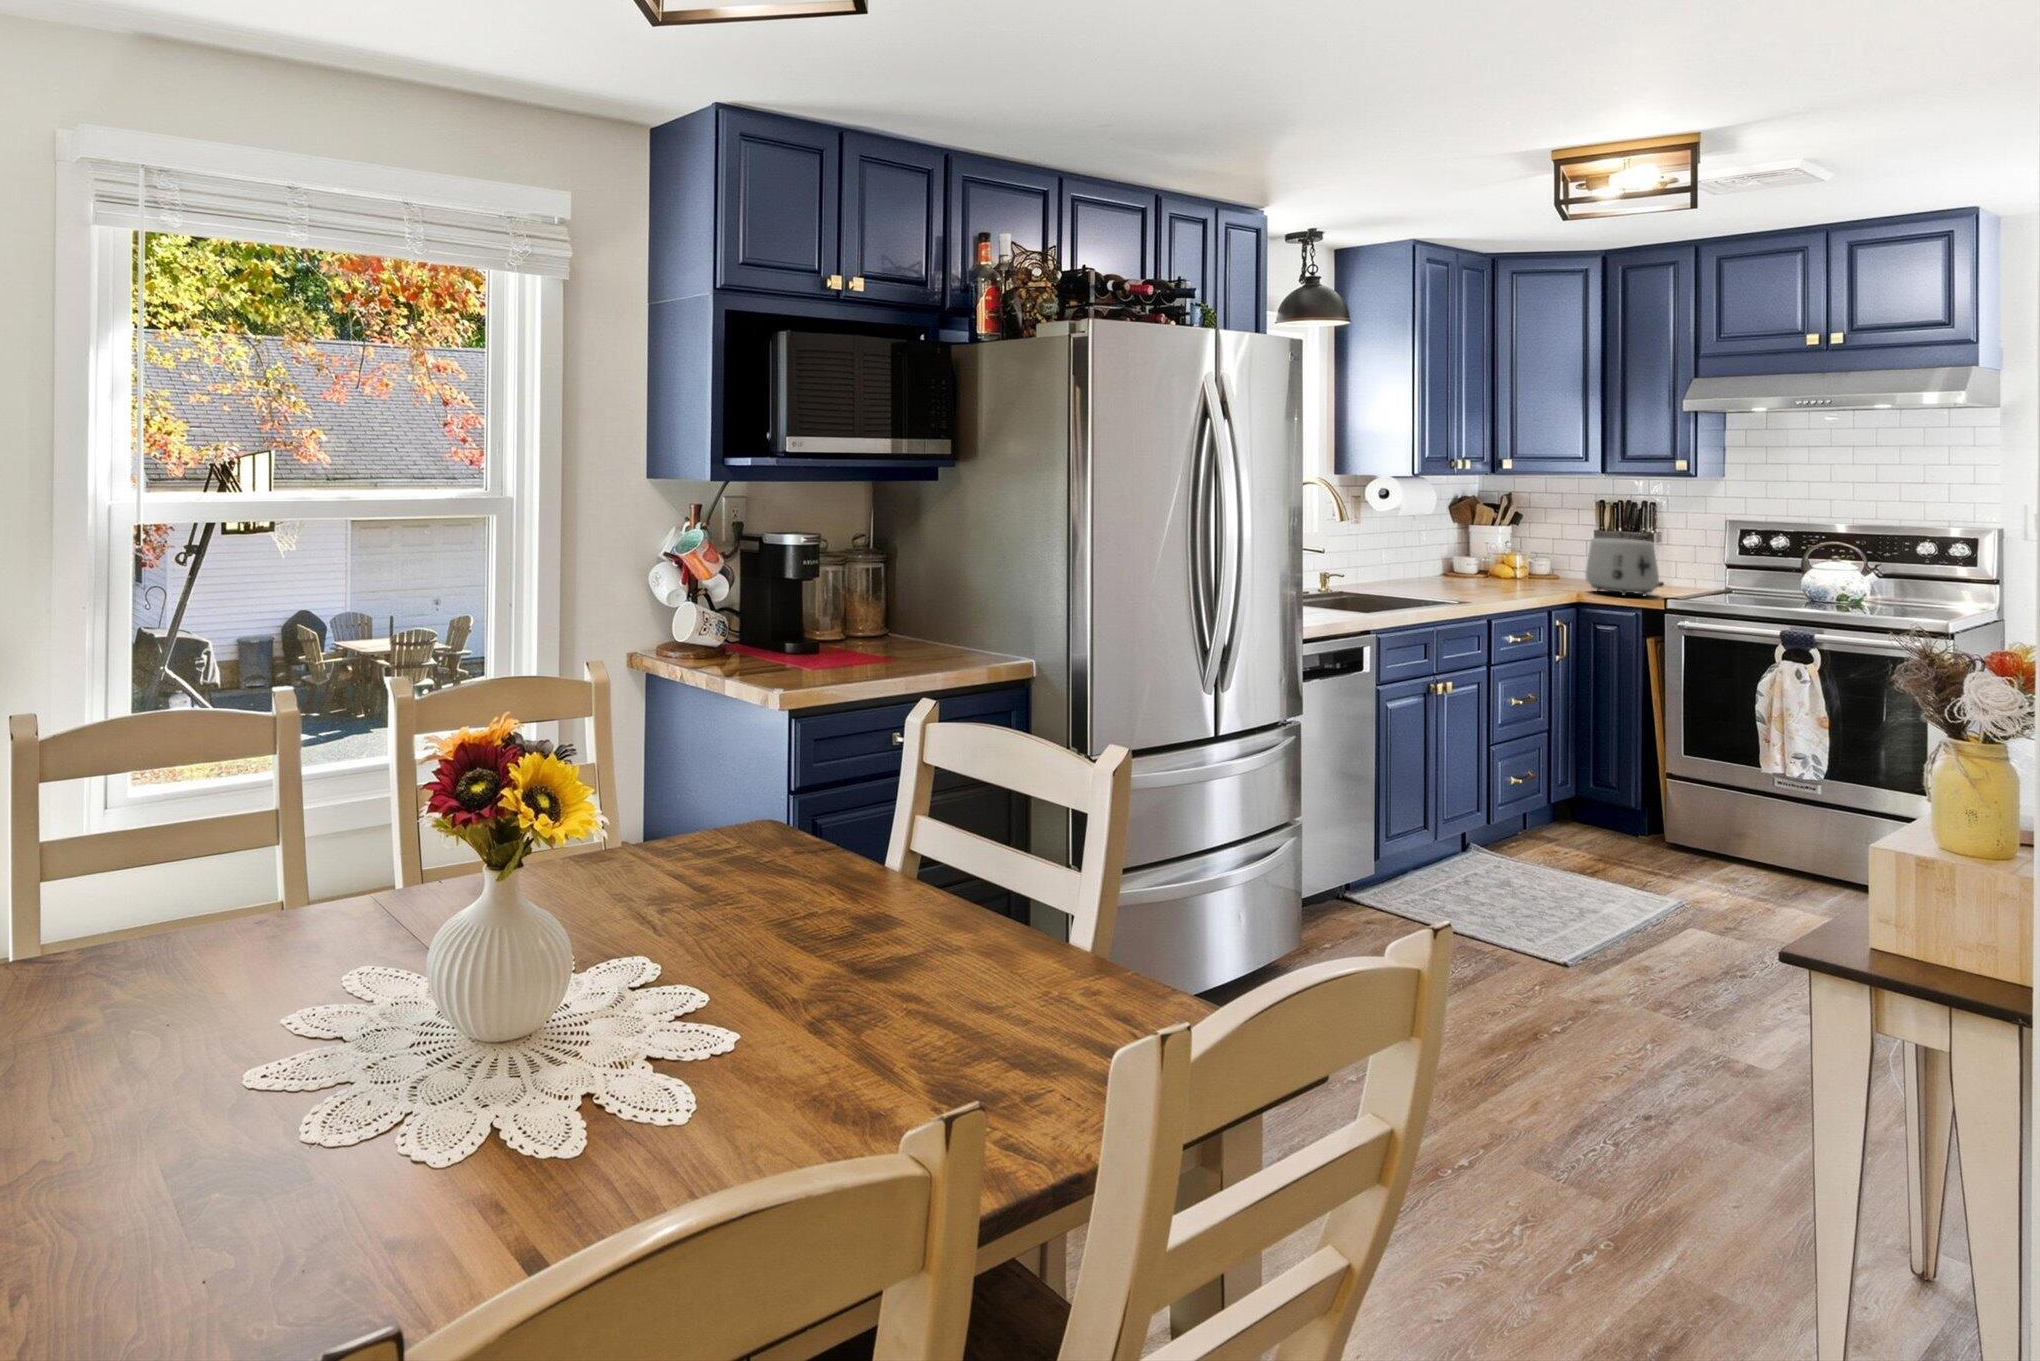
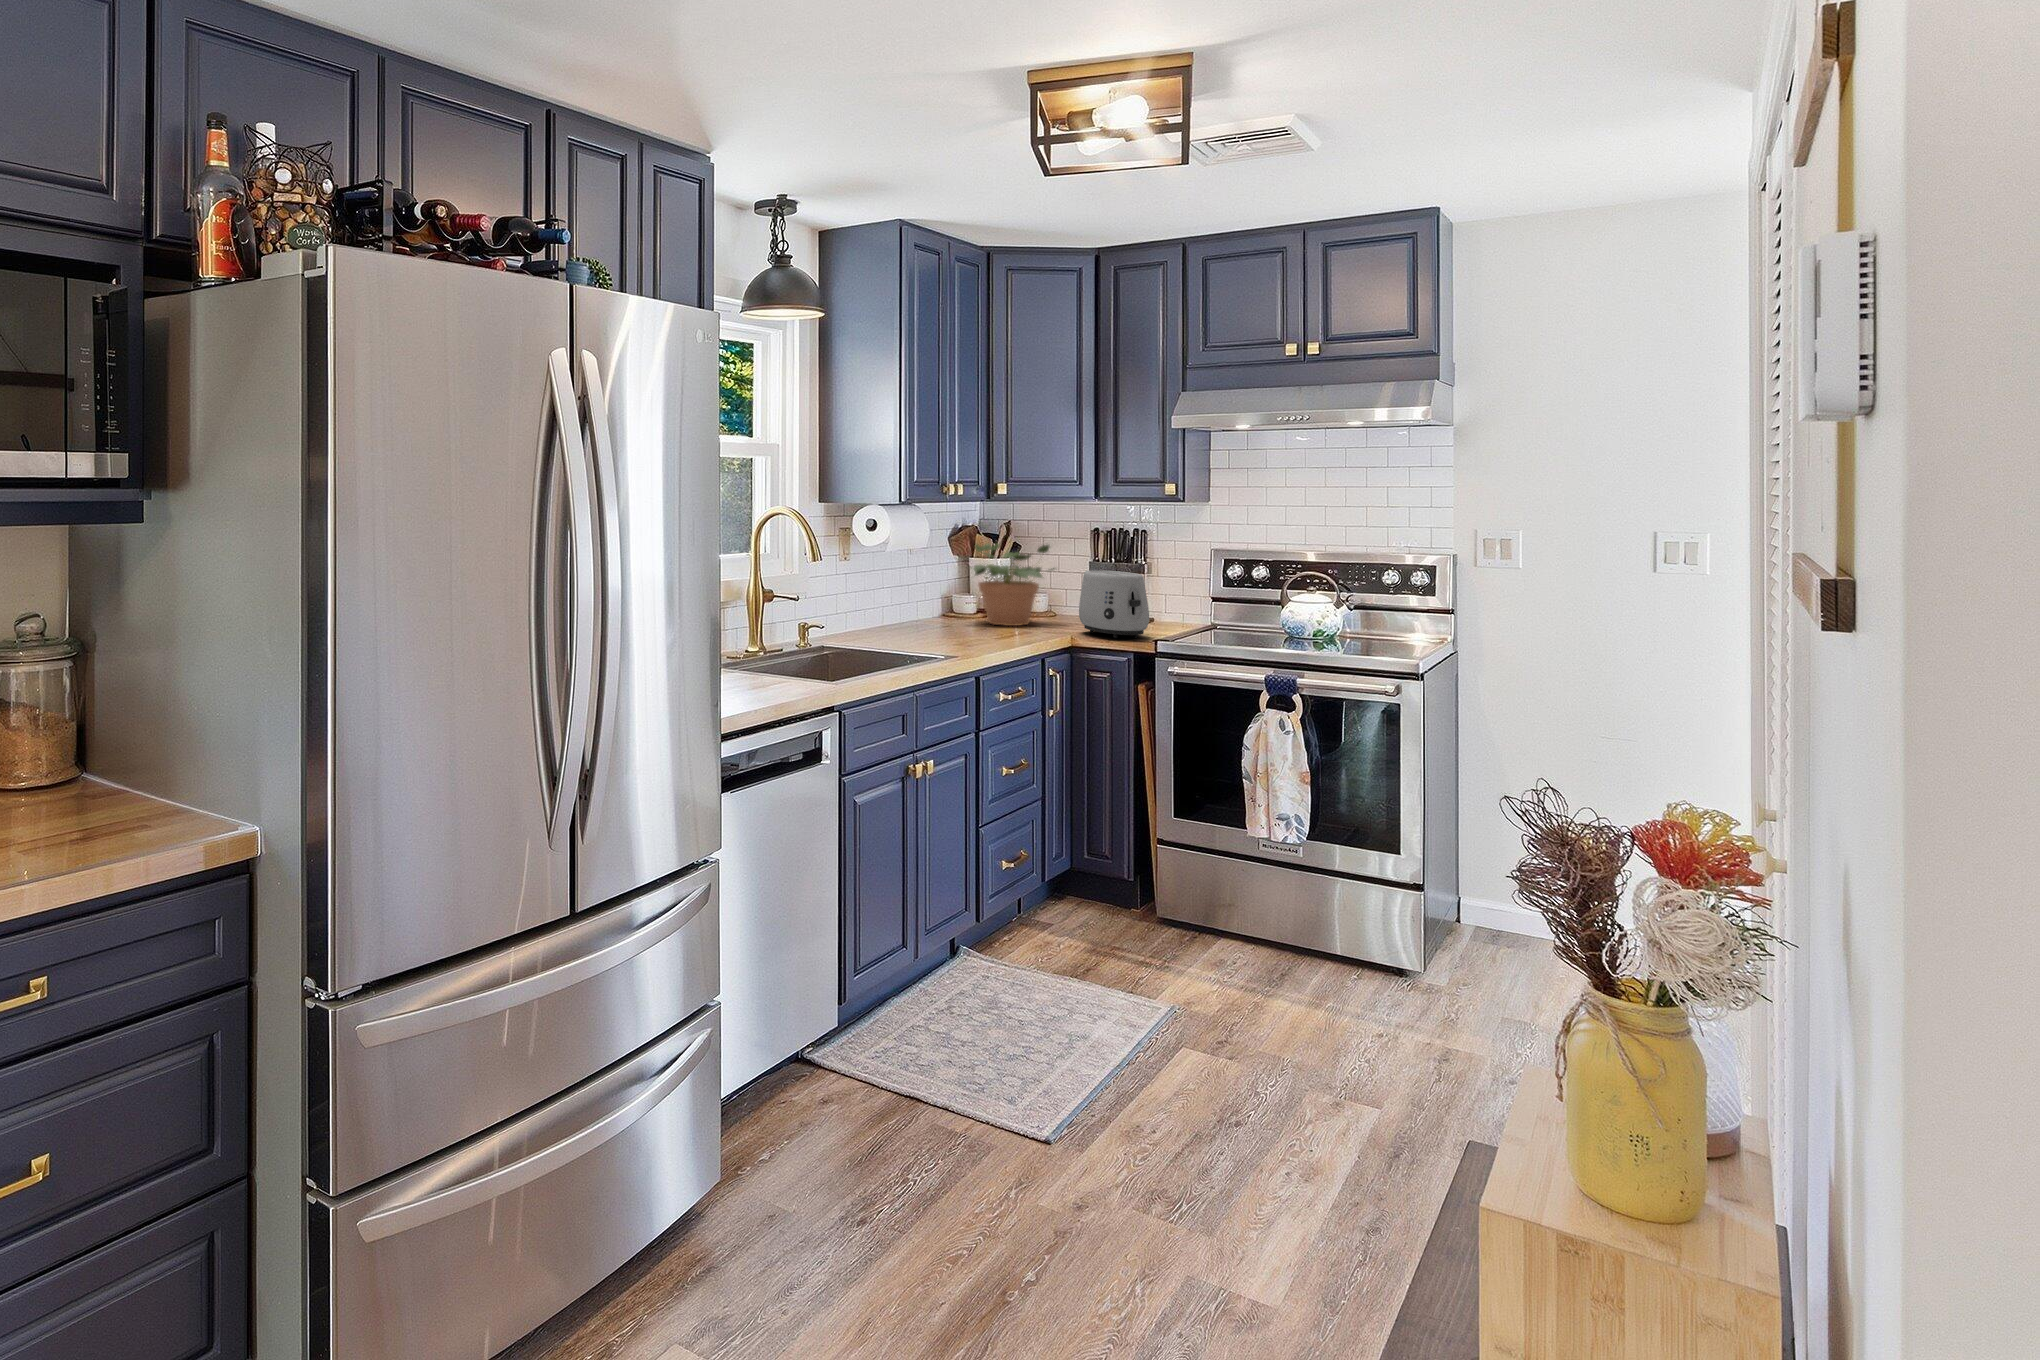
potted plant: none [1471,513,1568,585] -> present [974,543,1054,626]

